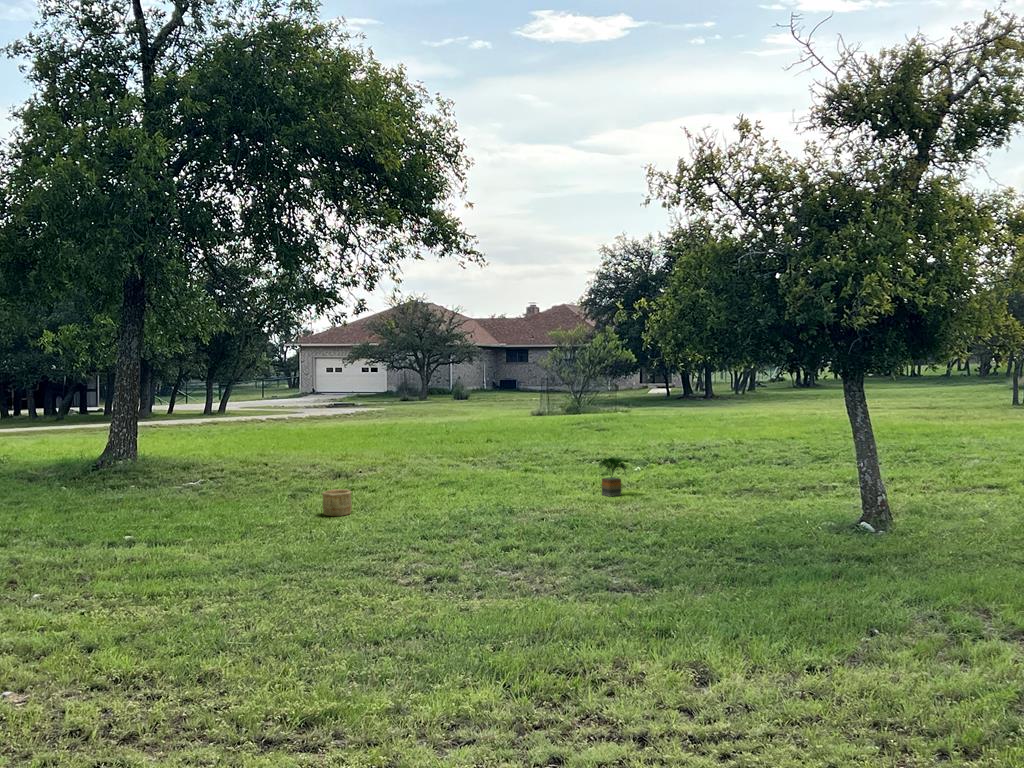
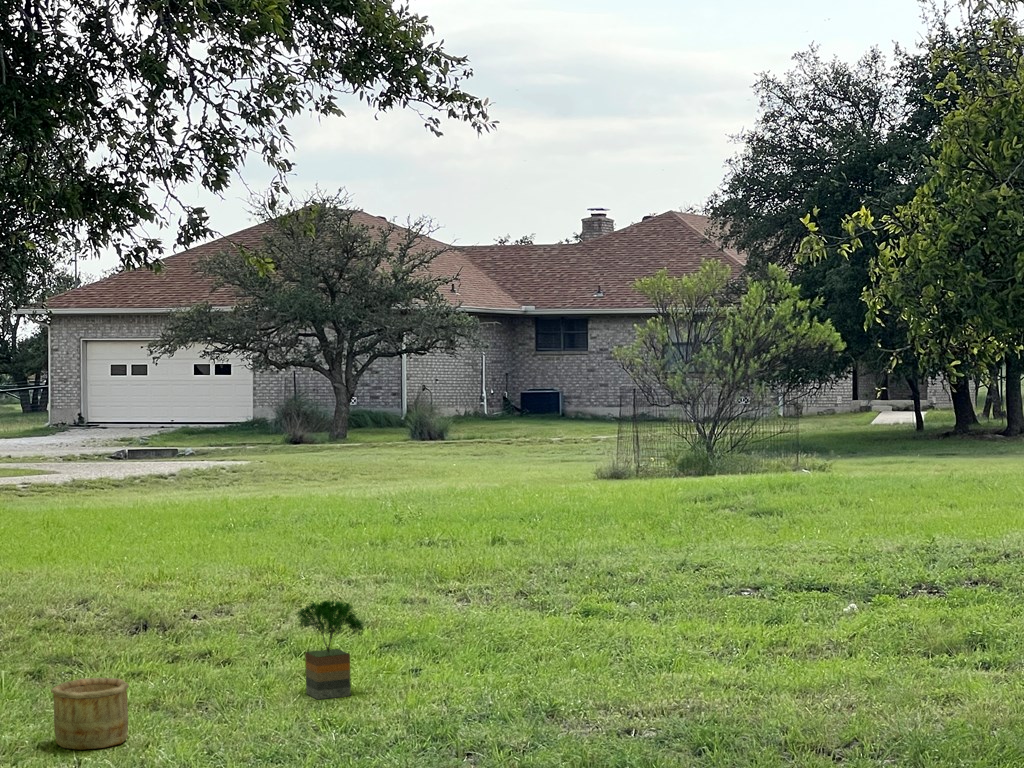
potted tree: present [599,458,627,497] -> present [297,601,363,699]

